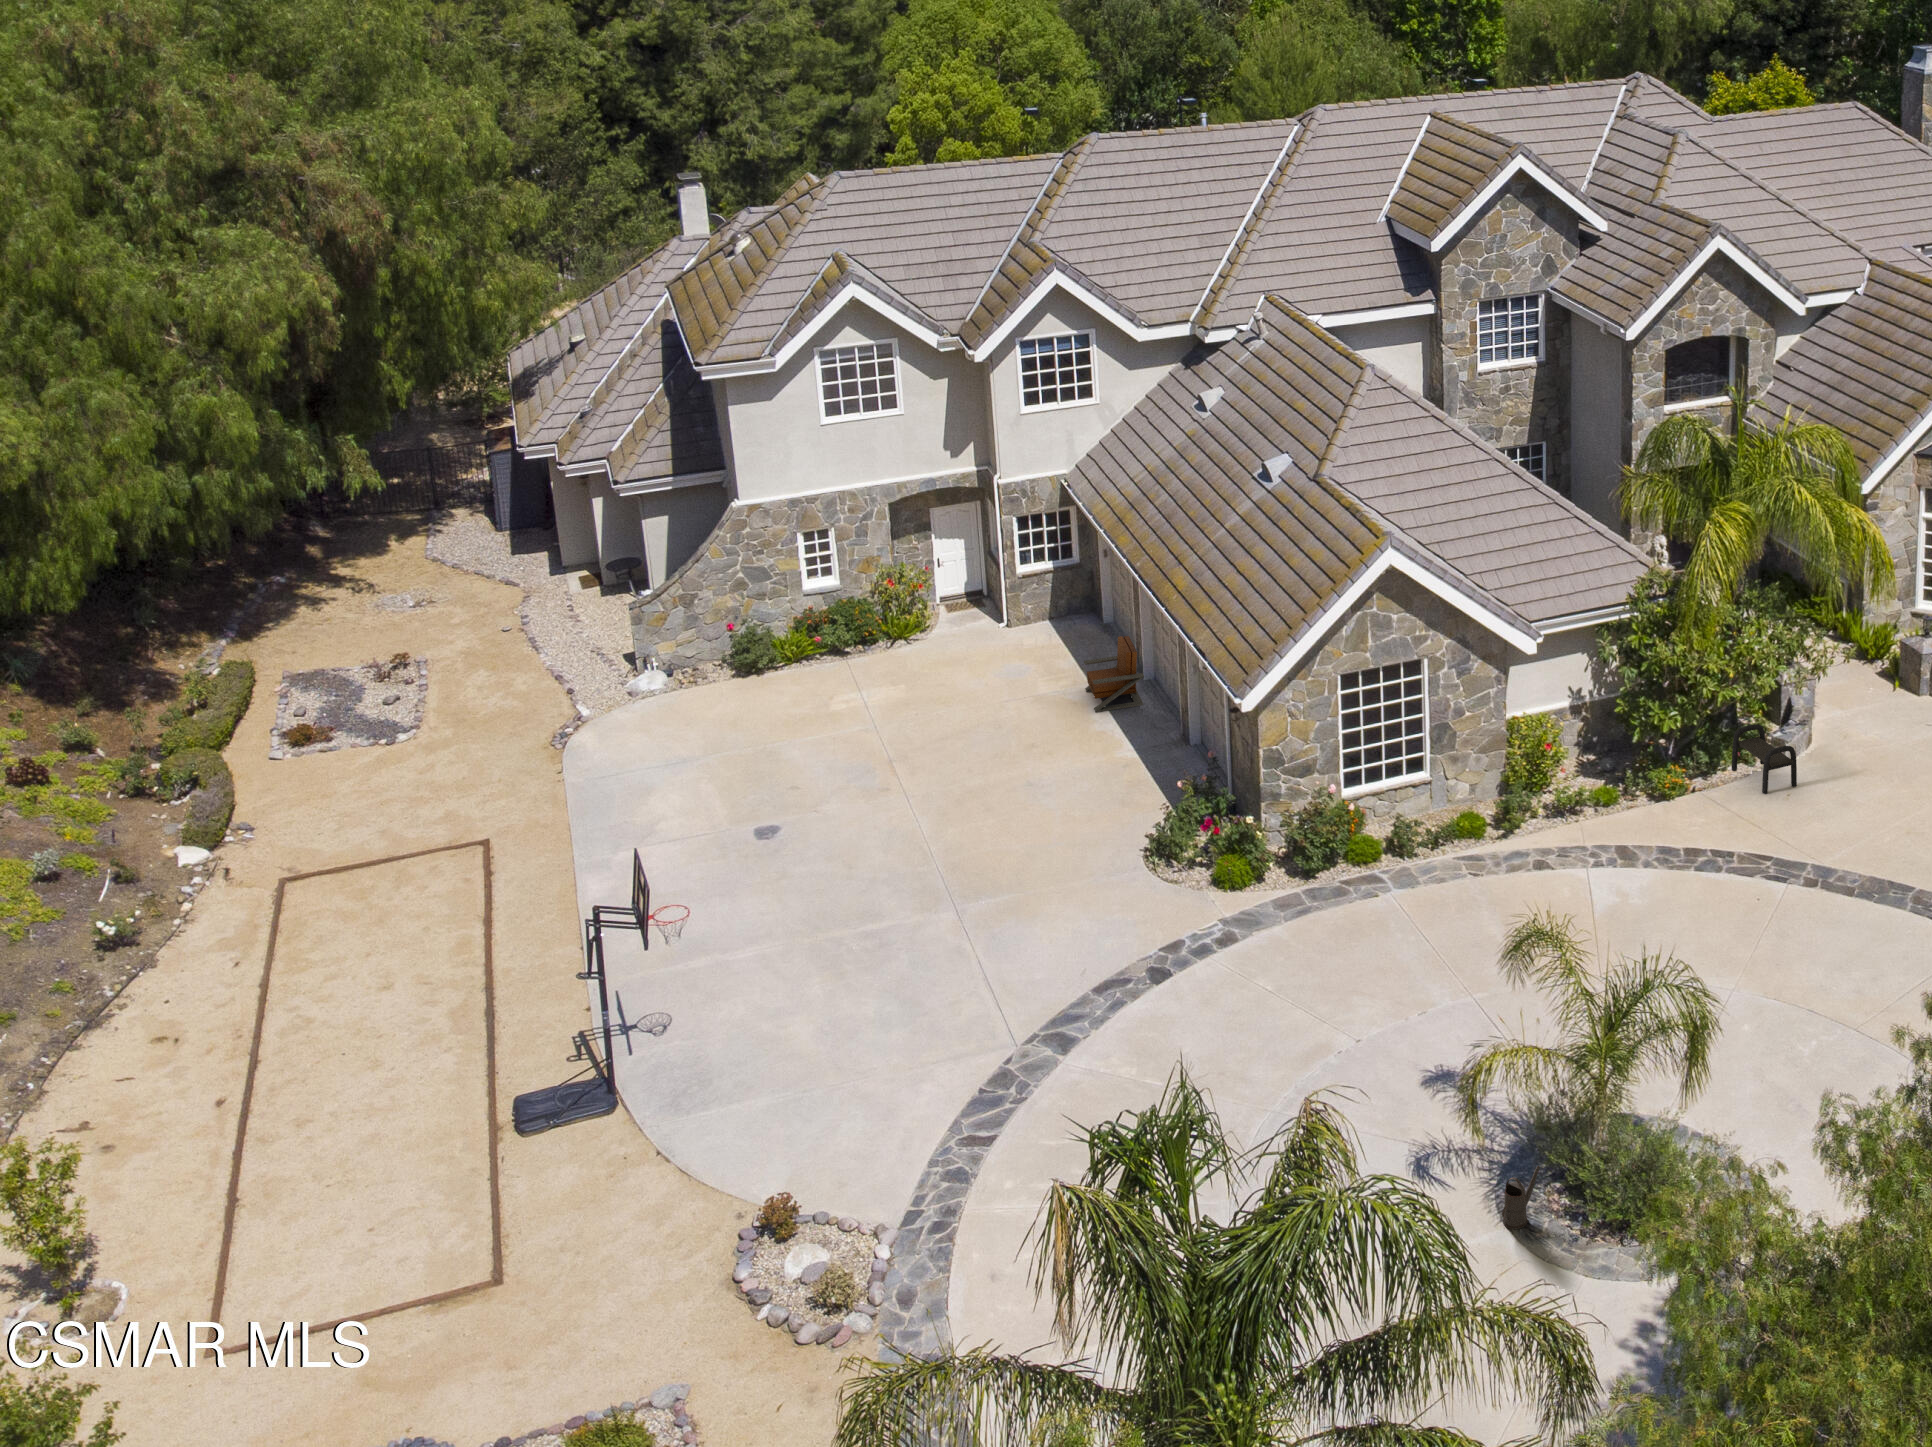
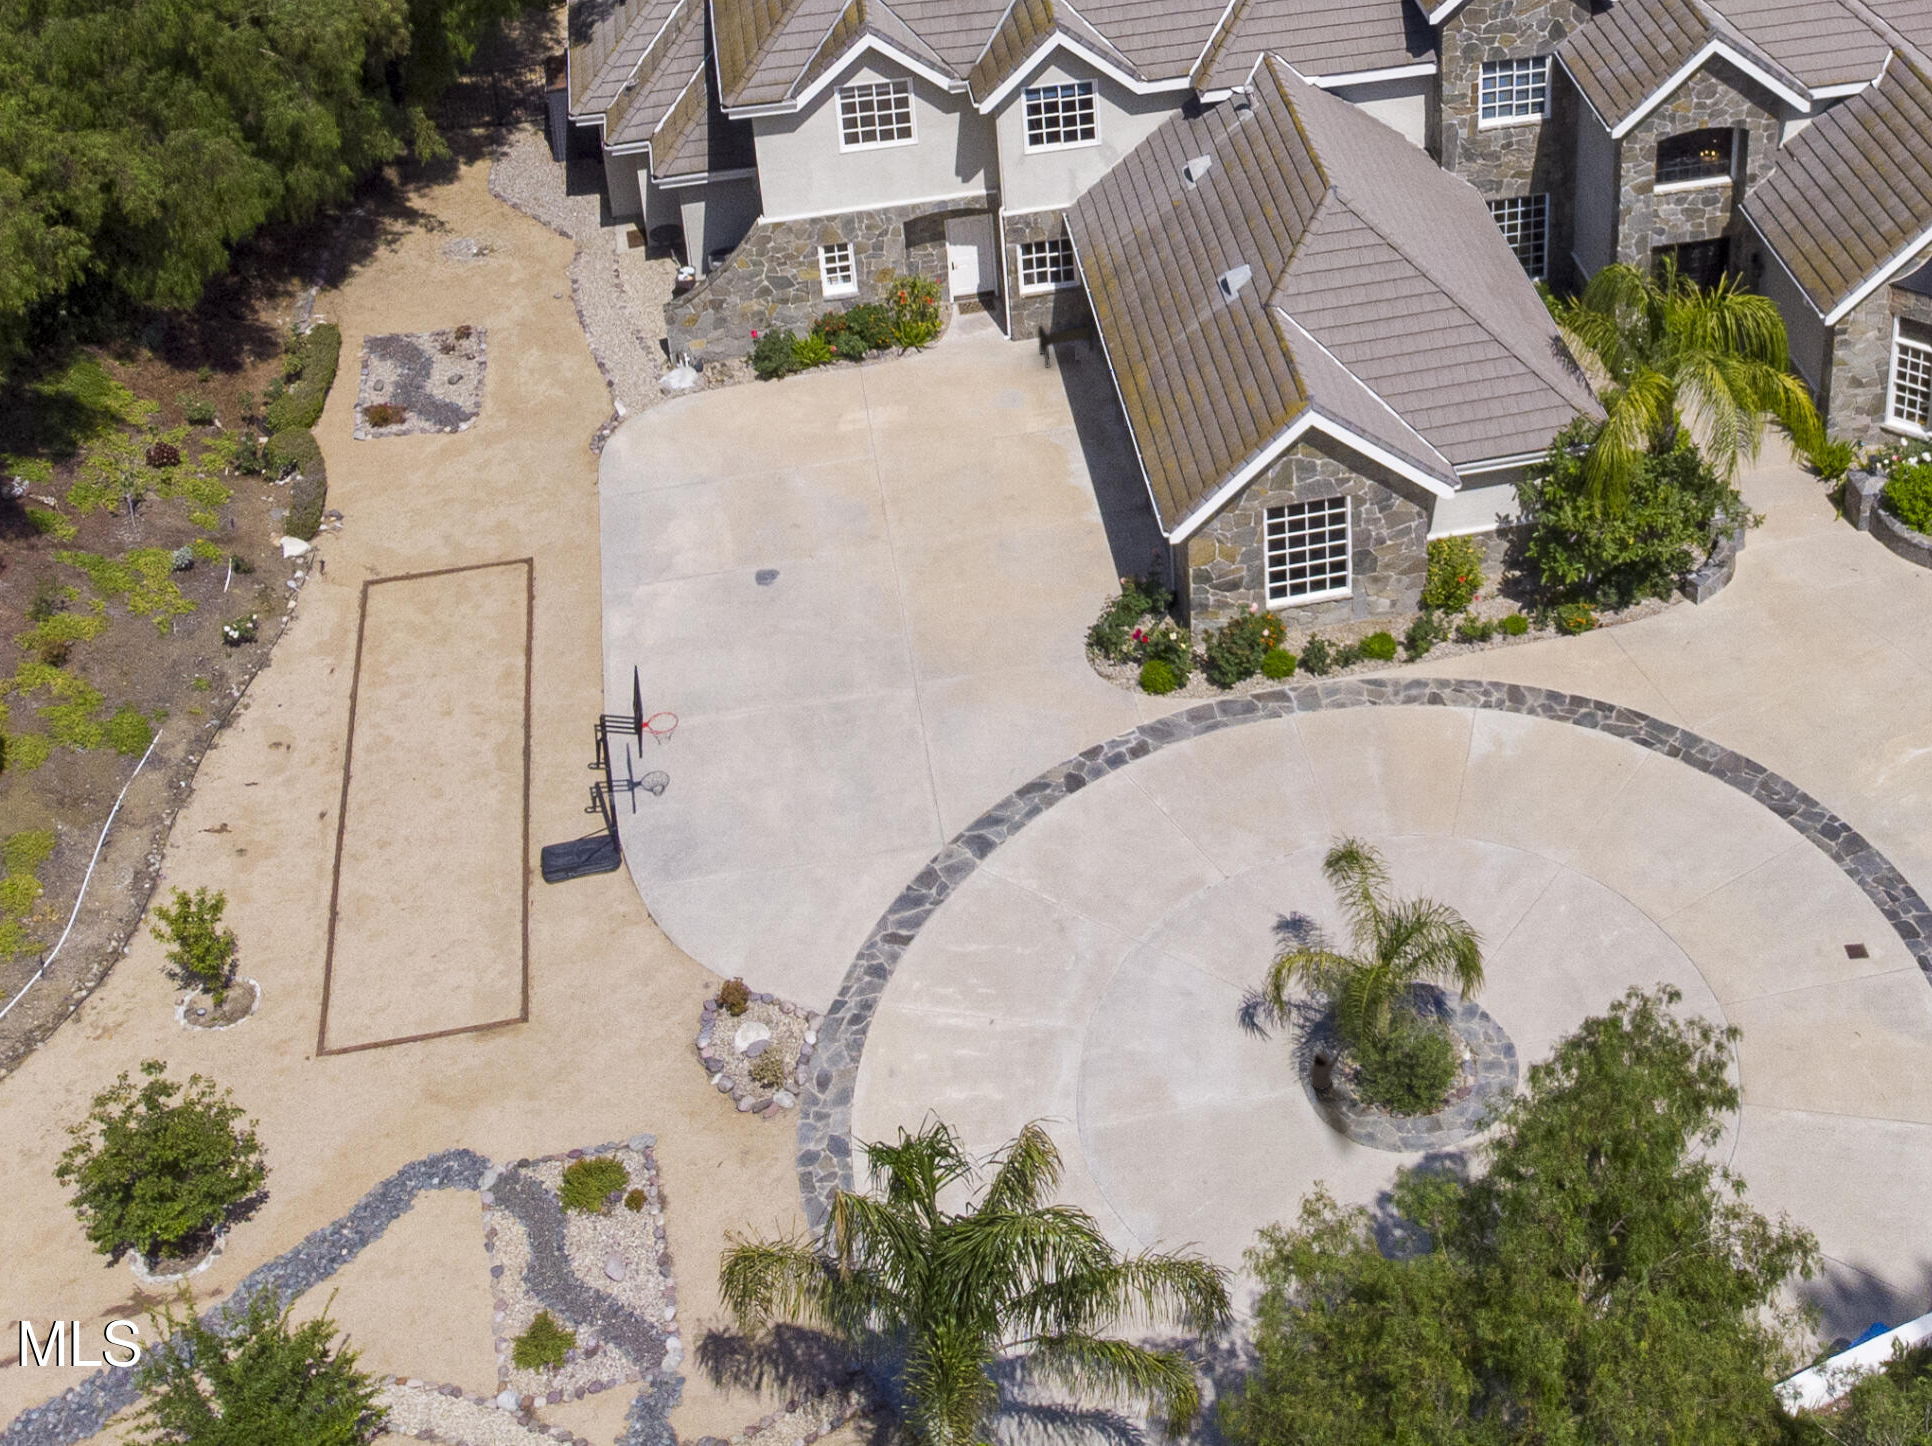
lounge chair: present [1084,636,1144,712] -> none [1063,391,1115,464]
bench: present [1732,724,1797,794] -> present [1038,318,1094,367]

